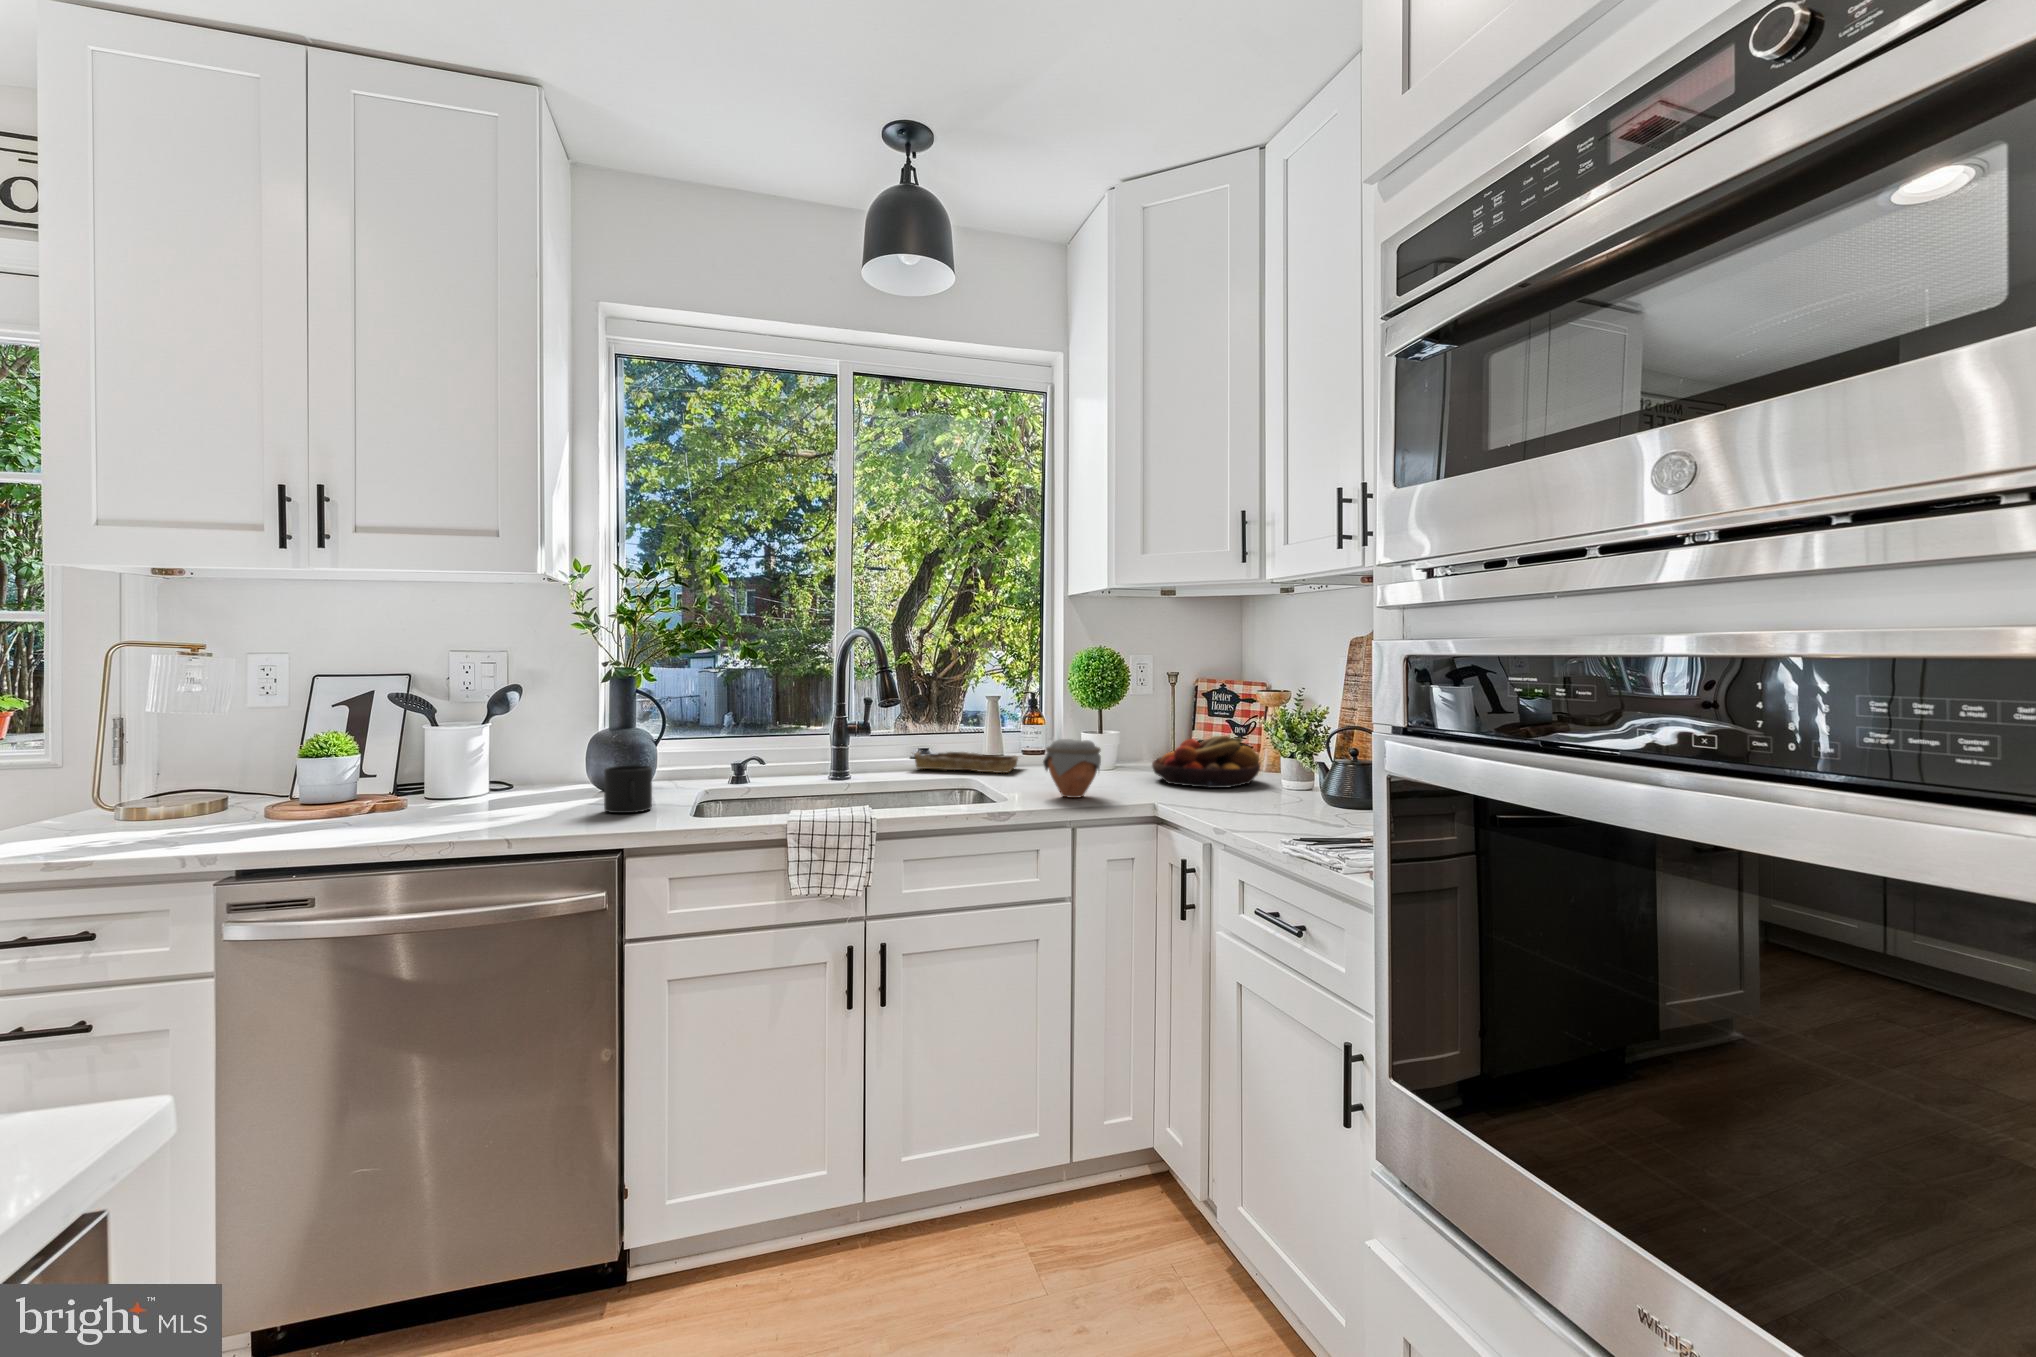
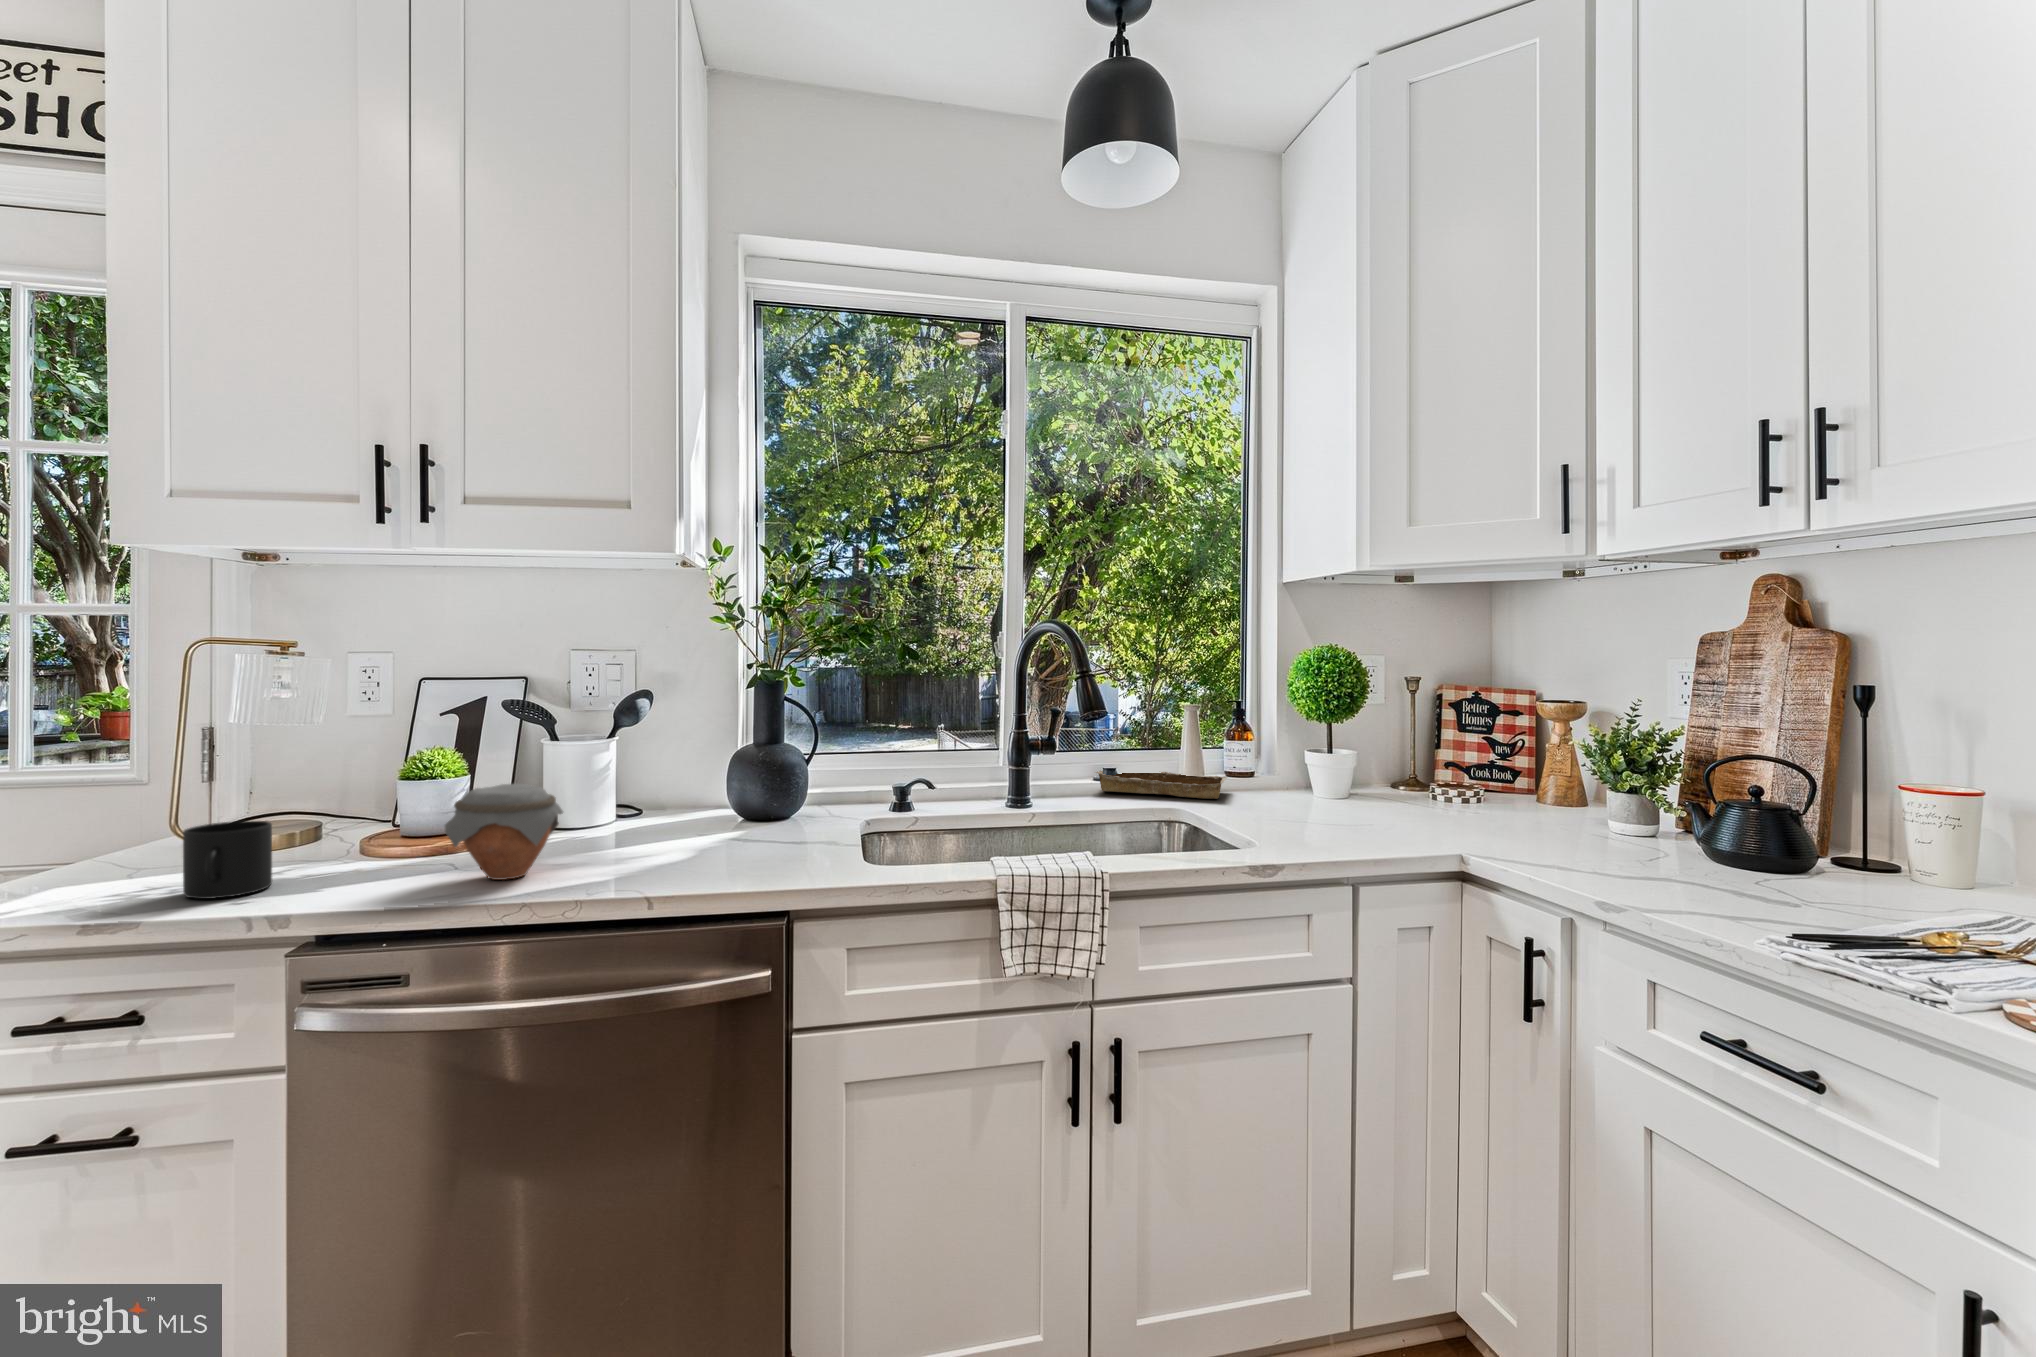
fruit bowl: present [1152,736,1260,788] -> none [1405,758,1556,827]
jar: present [1043,739,1101,798] -> present [445,784,563,880]
mug: present [604,765,652,813] -> present [183,821,272,899]

